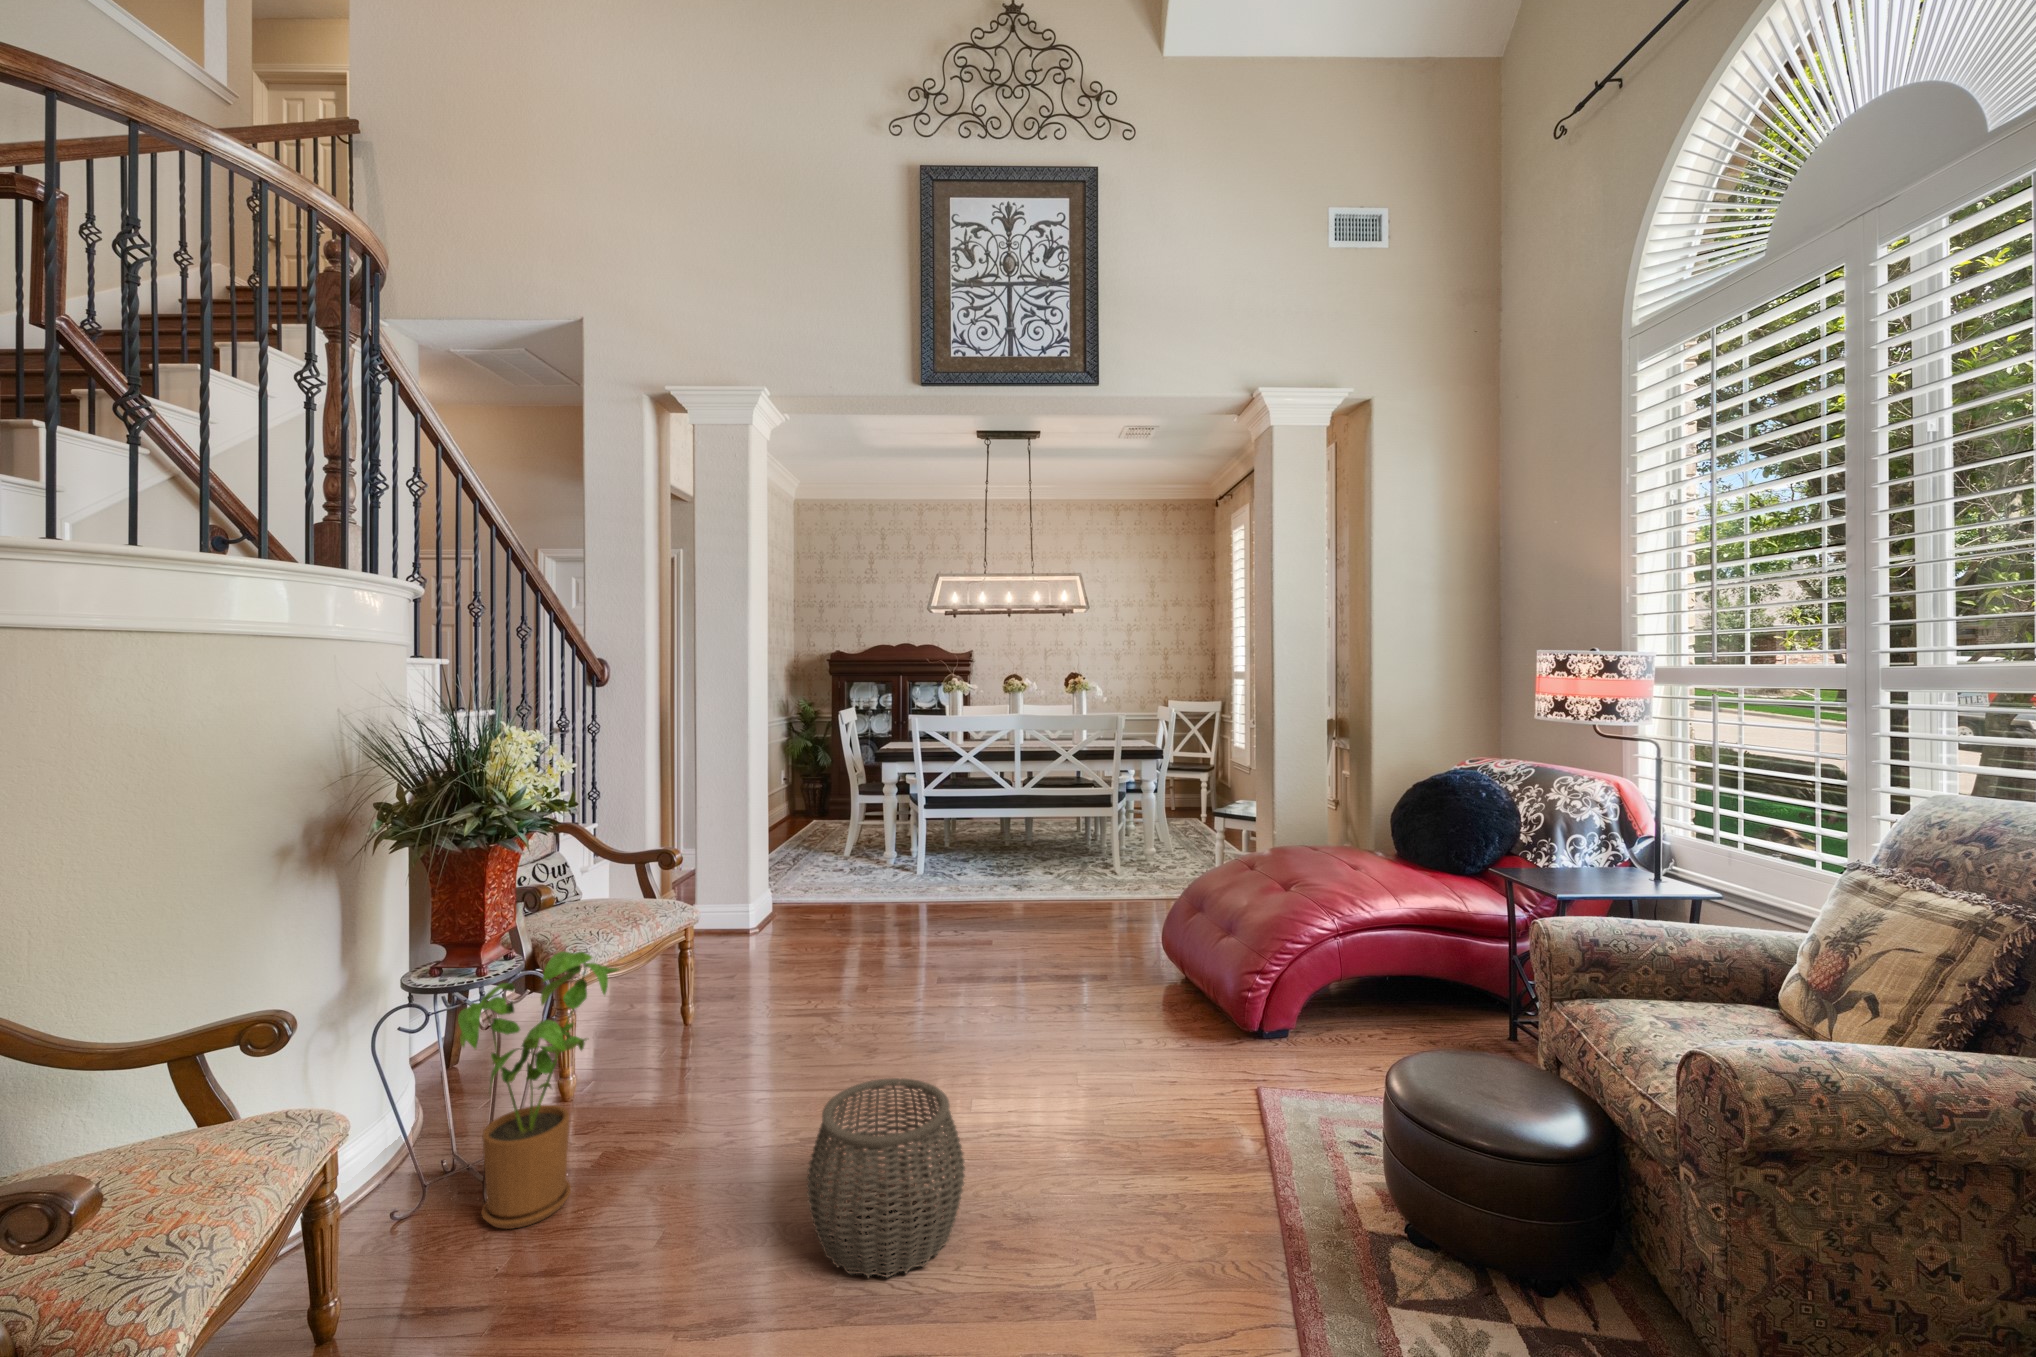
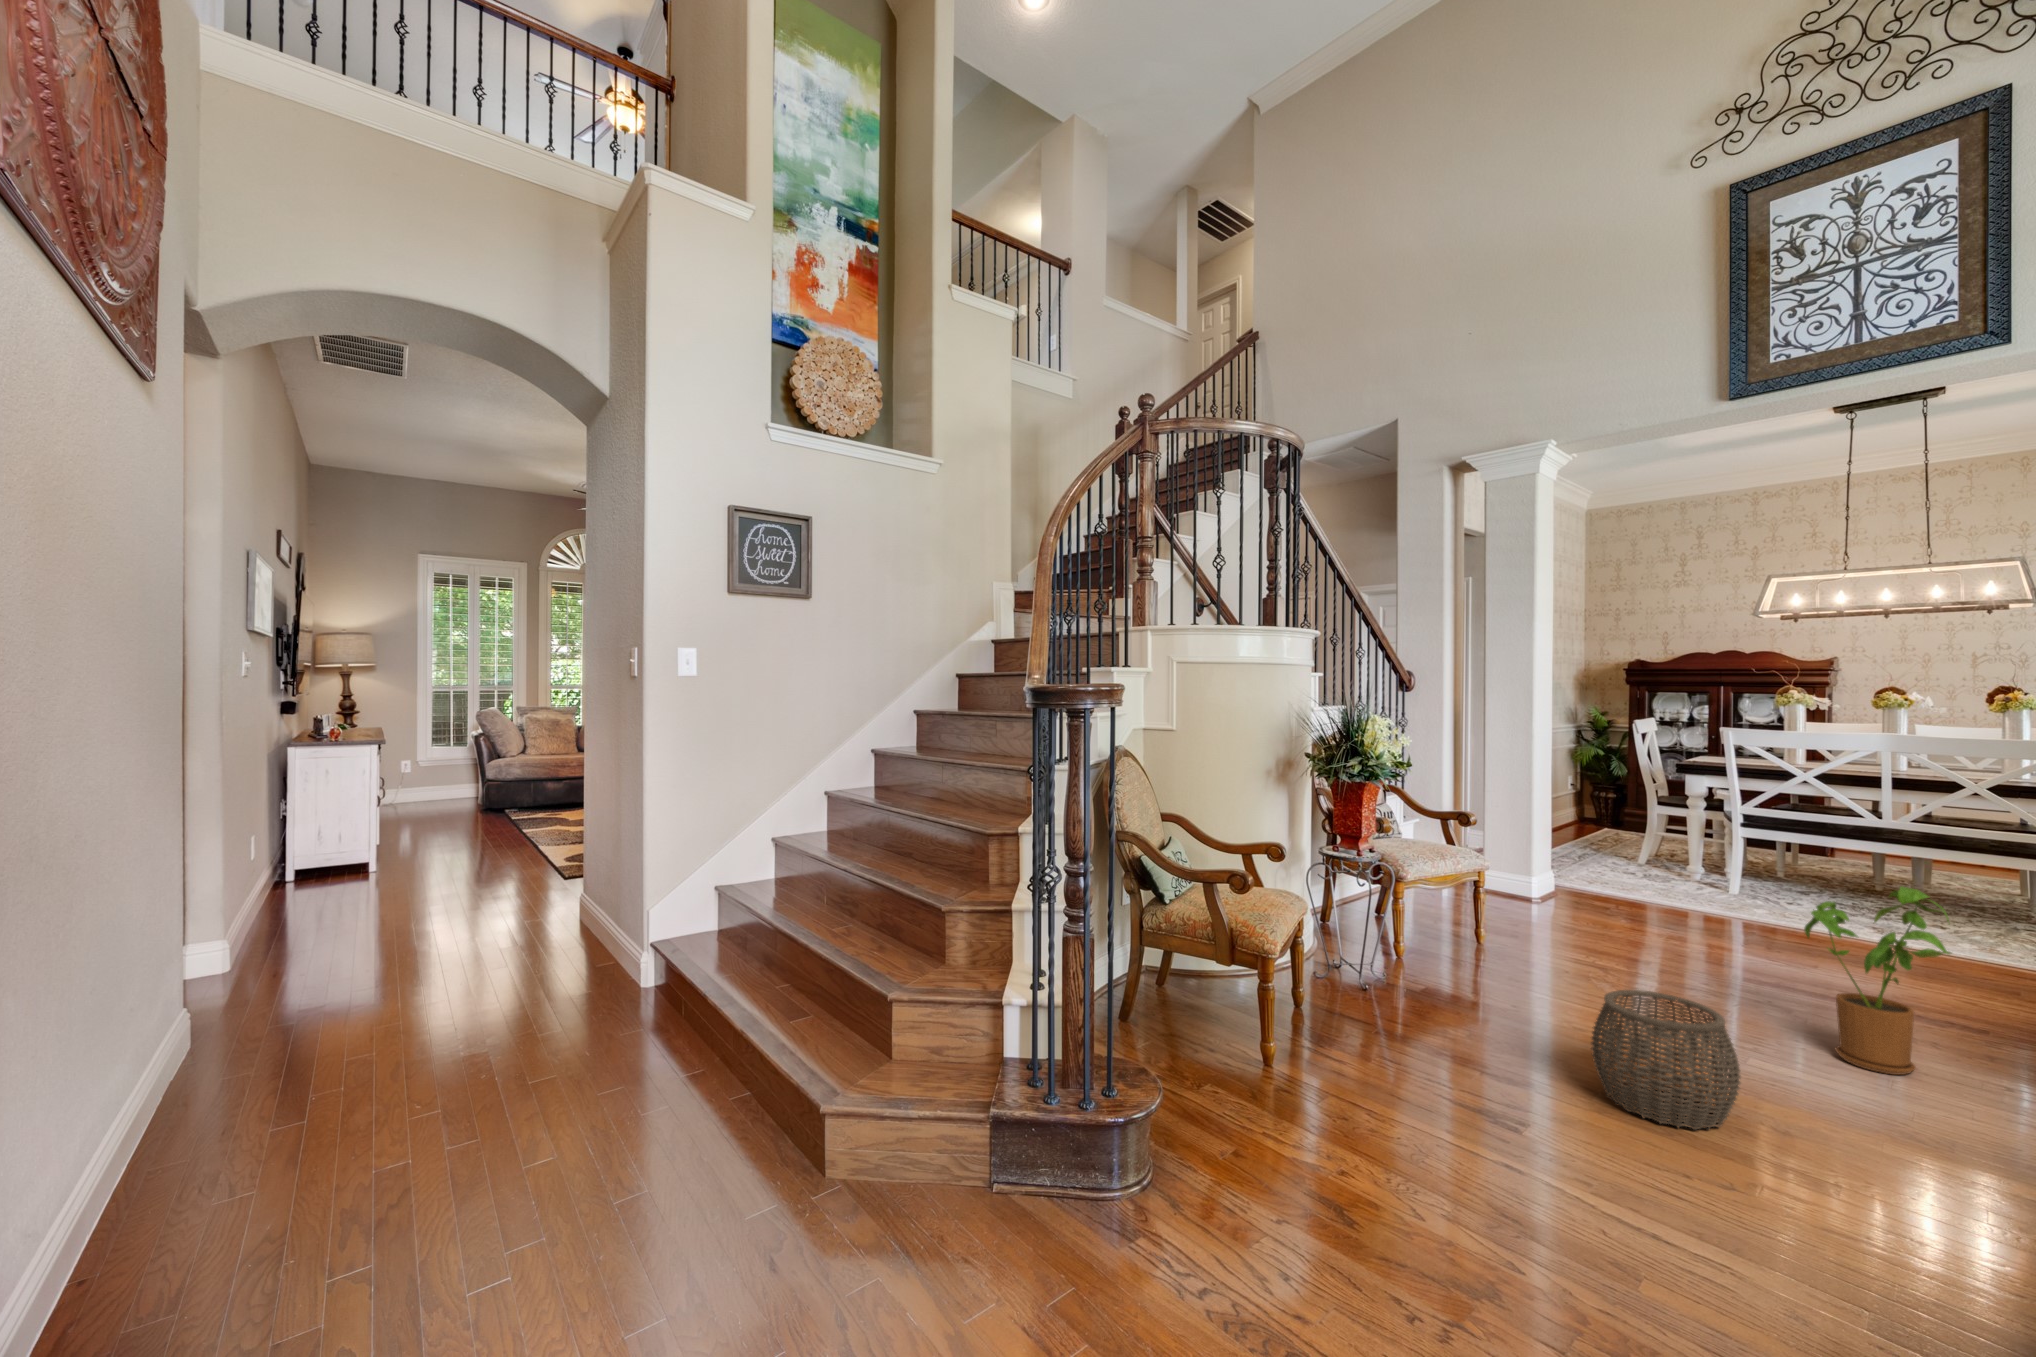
house plant: present [458,952,619,1229] -> present [1804,886,1951,1075]

